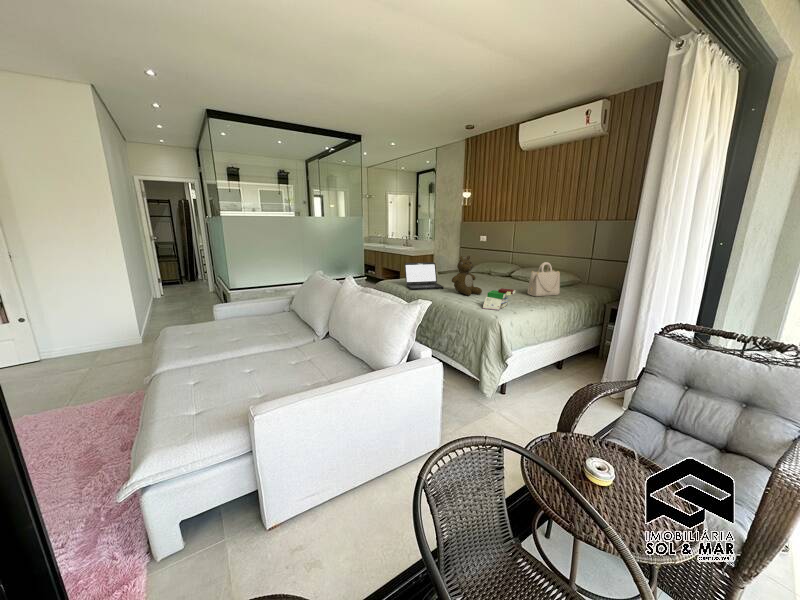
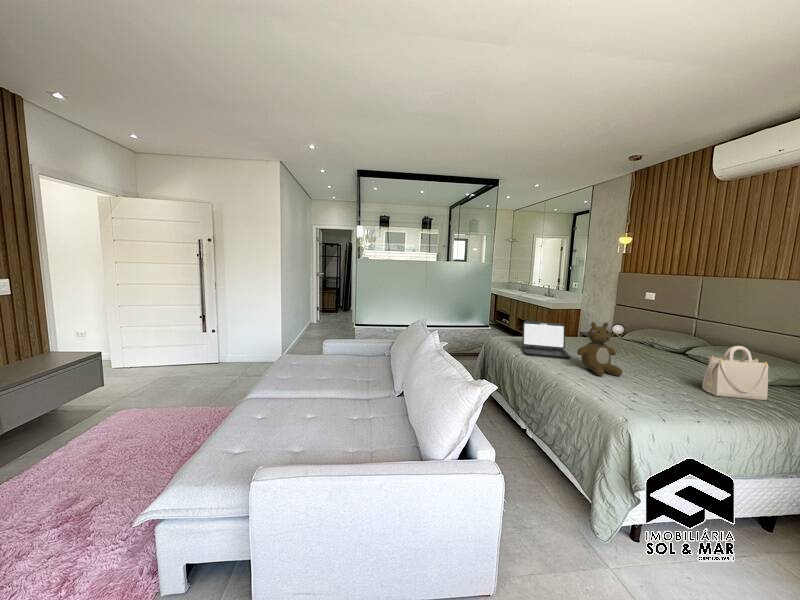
book: present [483,288,516,310] -> none [608,376,668,409]

